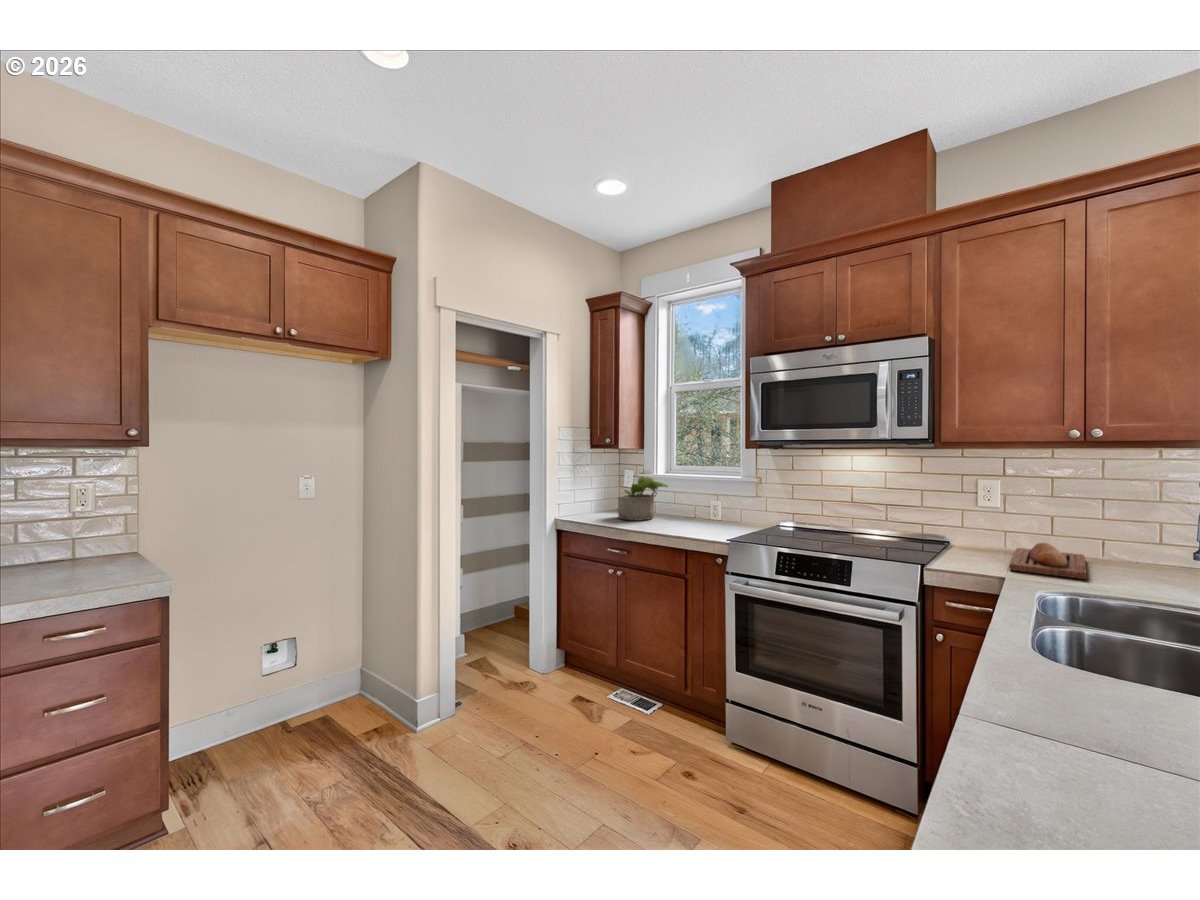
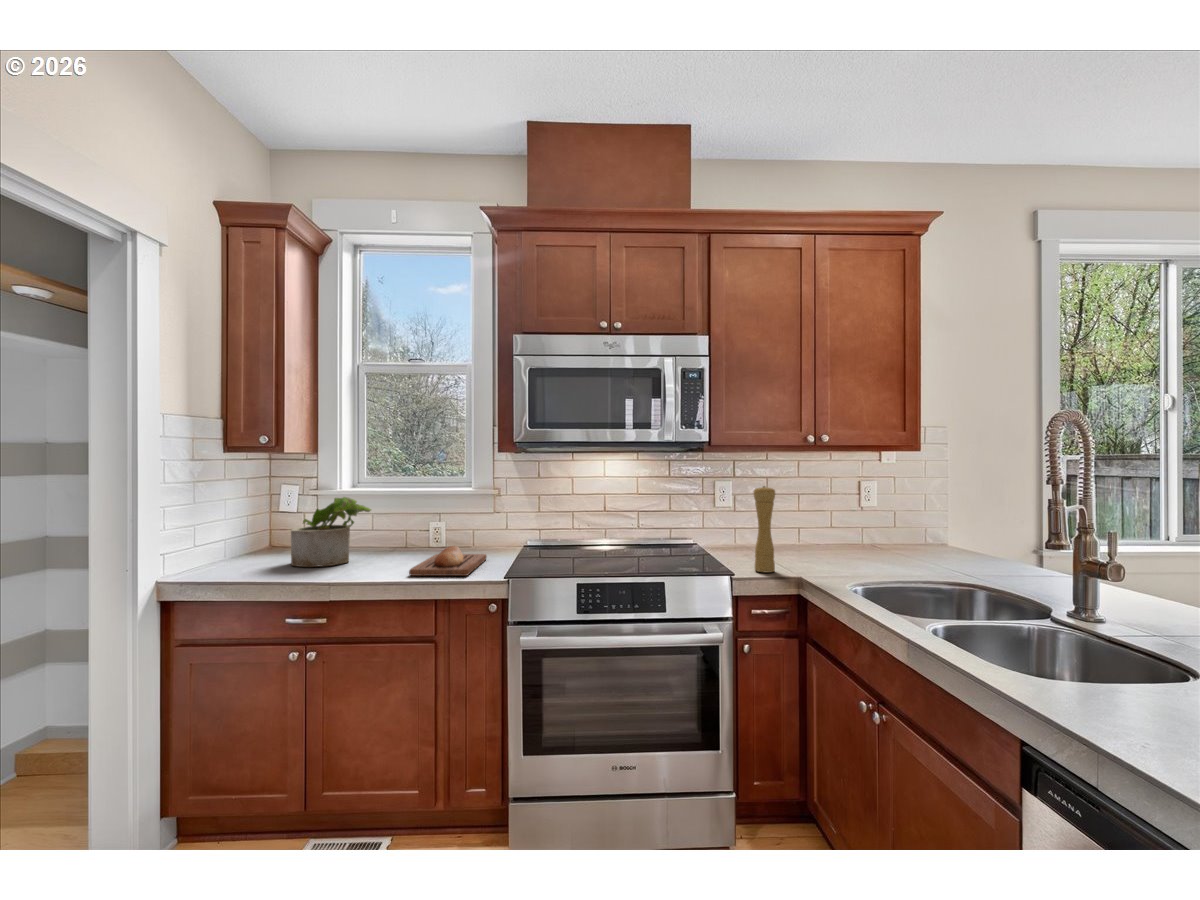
pepper mill: none [957,484,983,568] -> present [754,486,775,572]
bread loaf: present [1009,543,1087,579] -> present [409,546,487,576]

